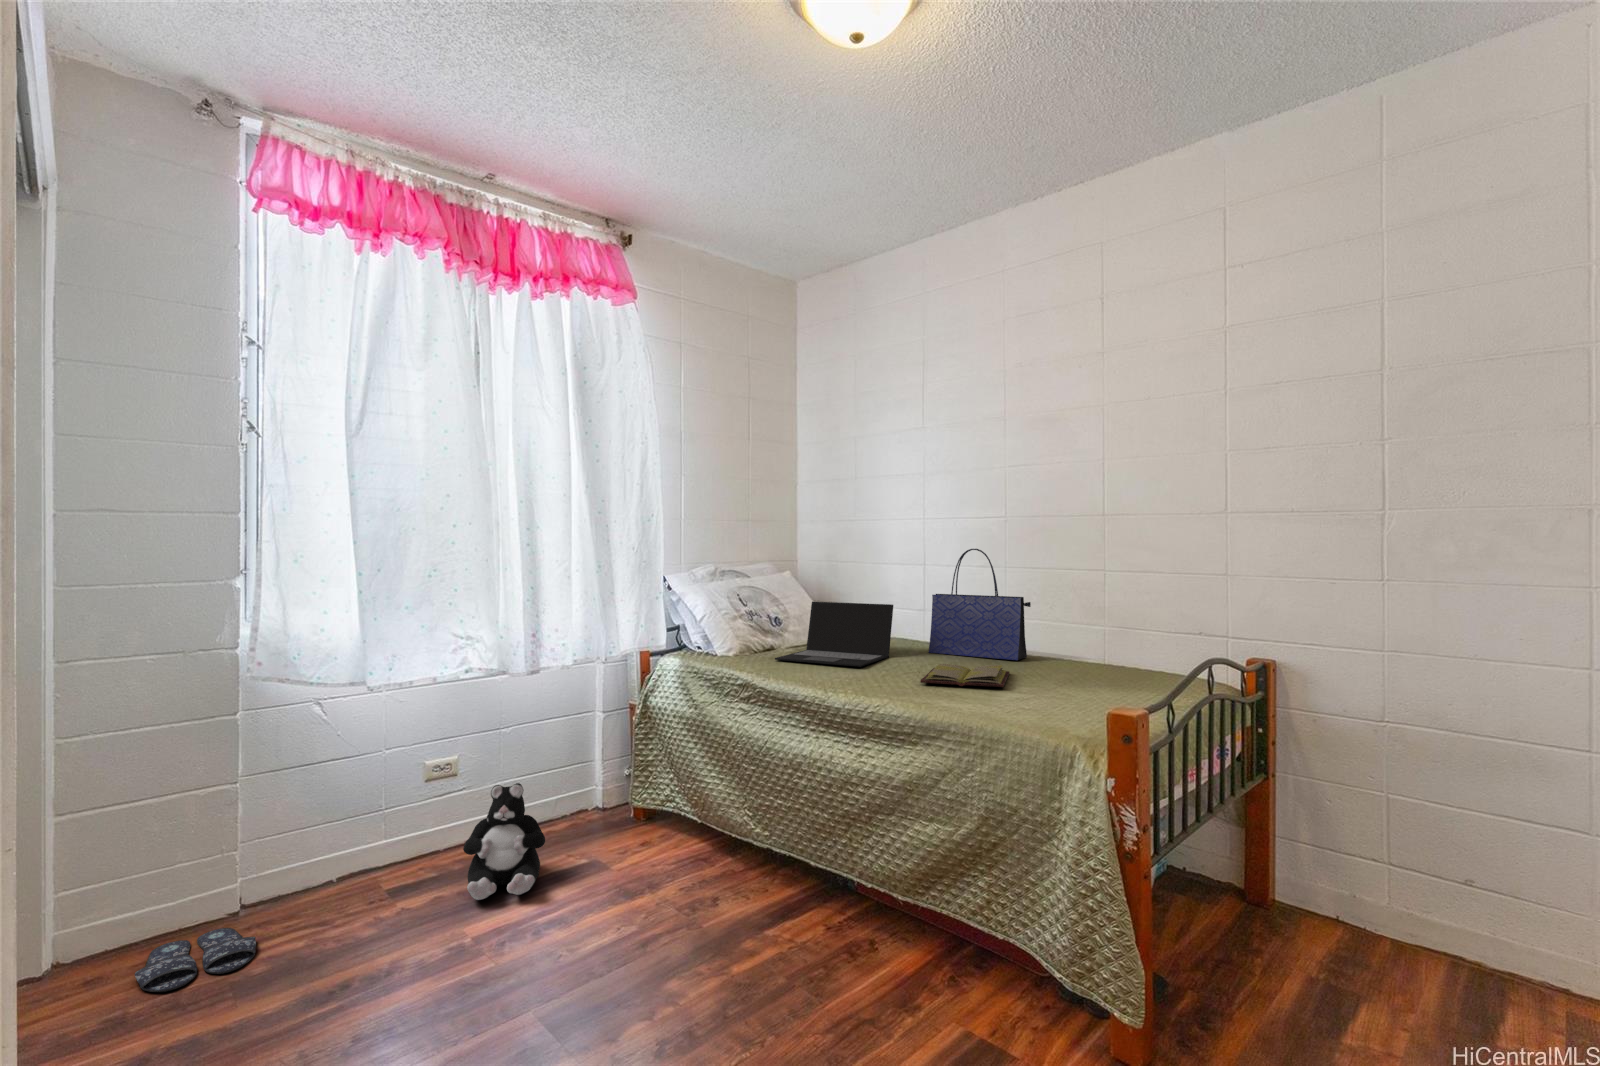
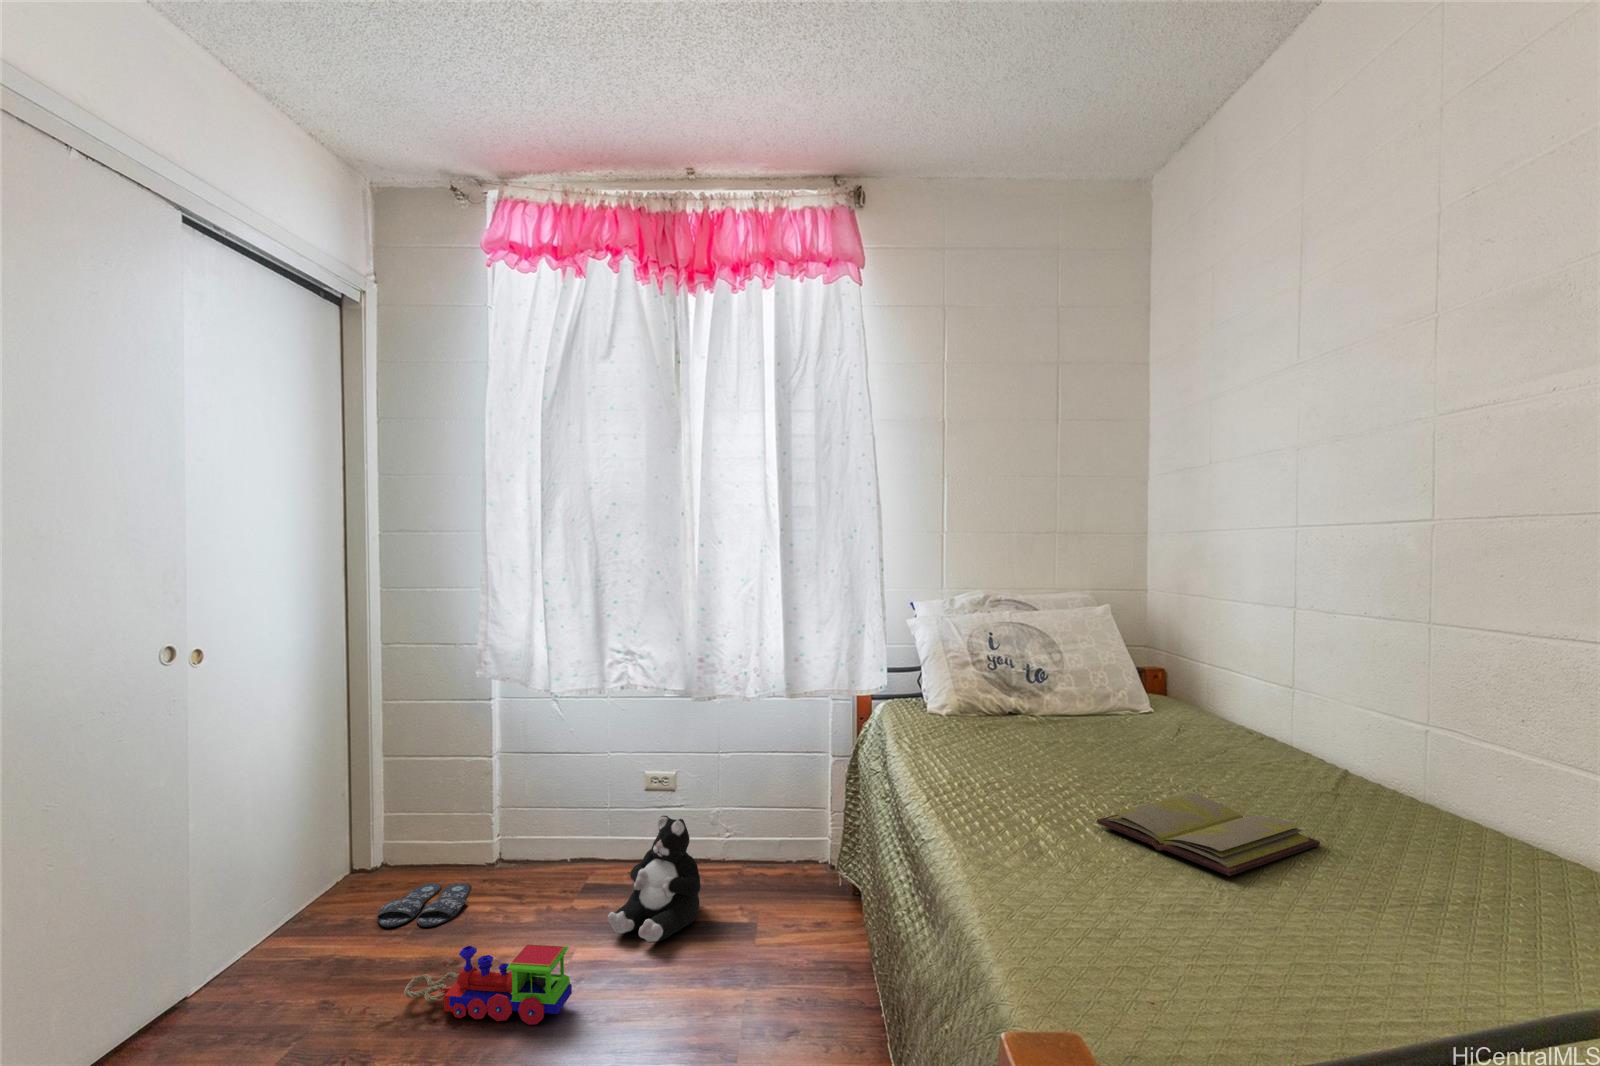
tote bag: present [929,549,1031,660] -> none [1247,590,1438,818]
laptop: present [775,602,893,667] -> none [983,652,1175,768]
toy train: none [310,901,510,1010] -> present [404,944,572,1025]

